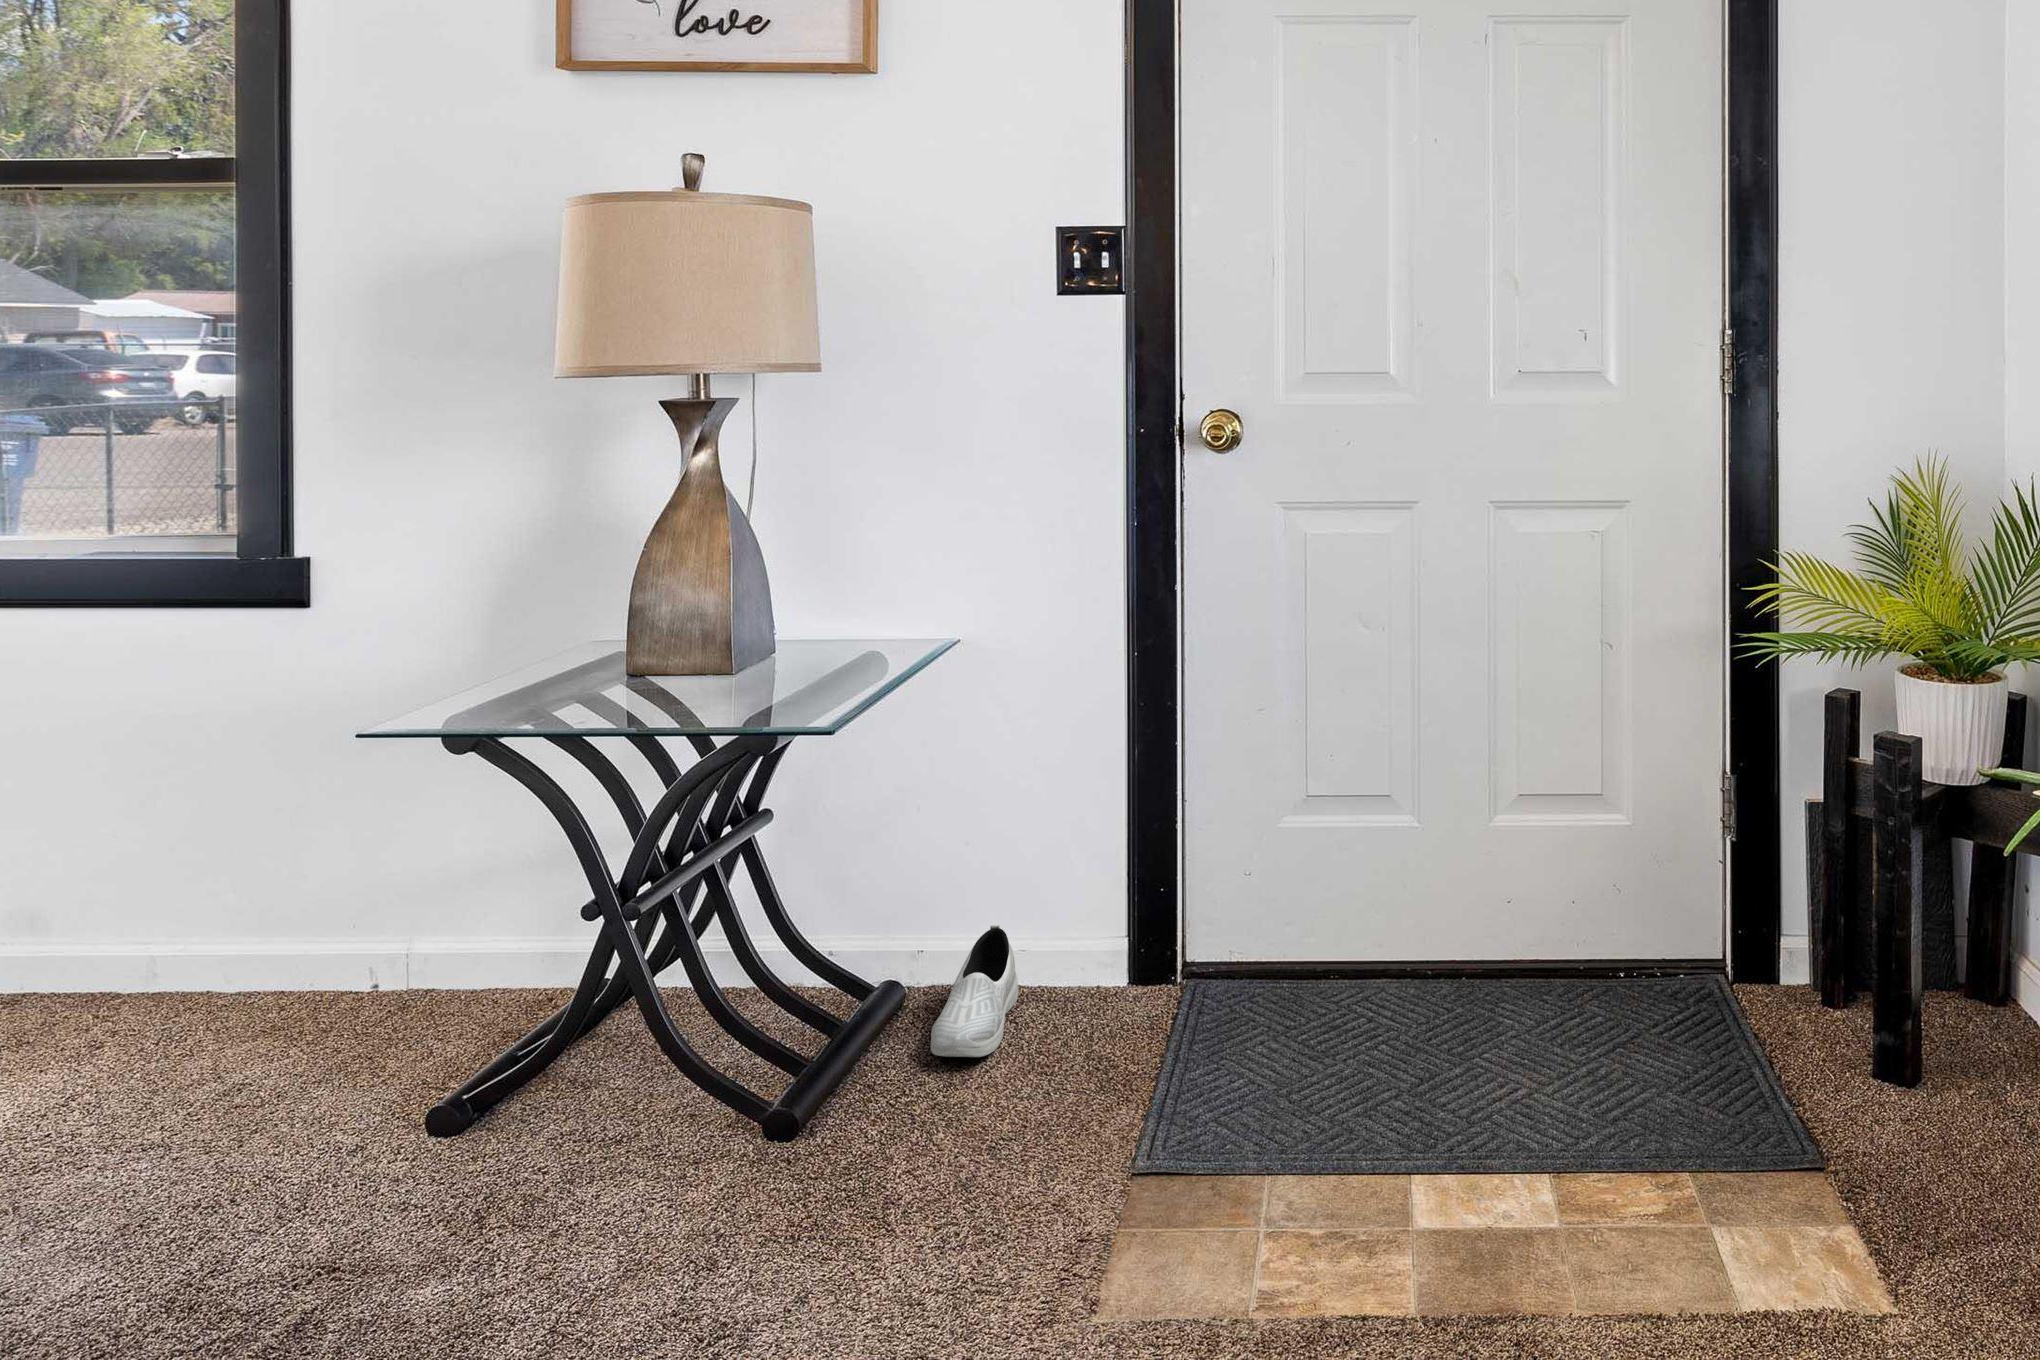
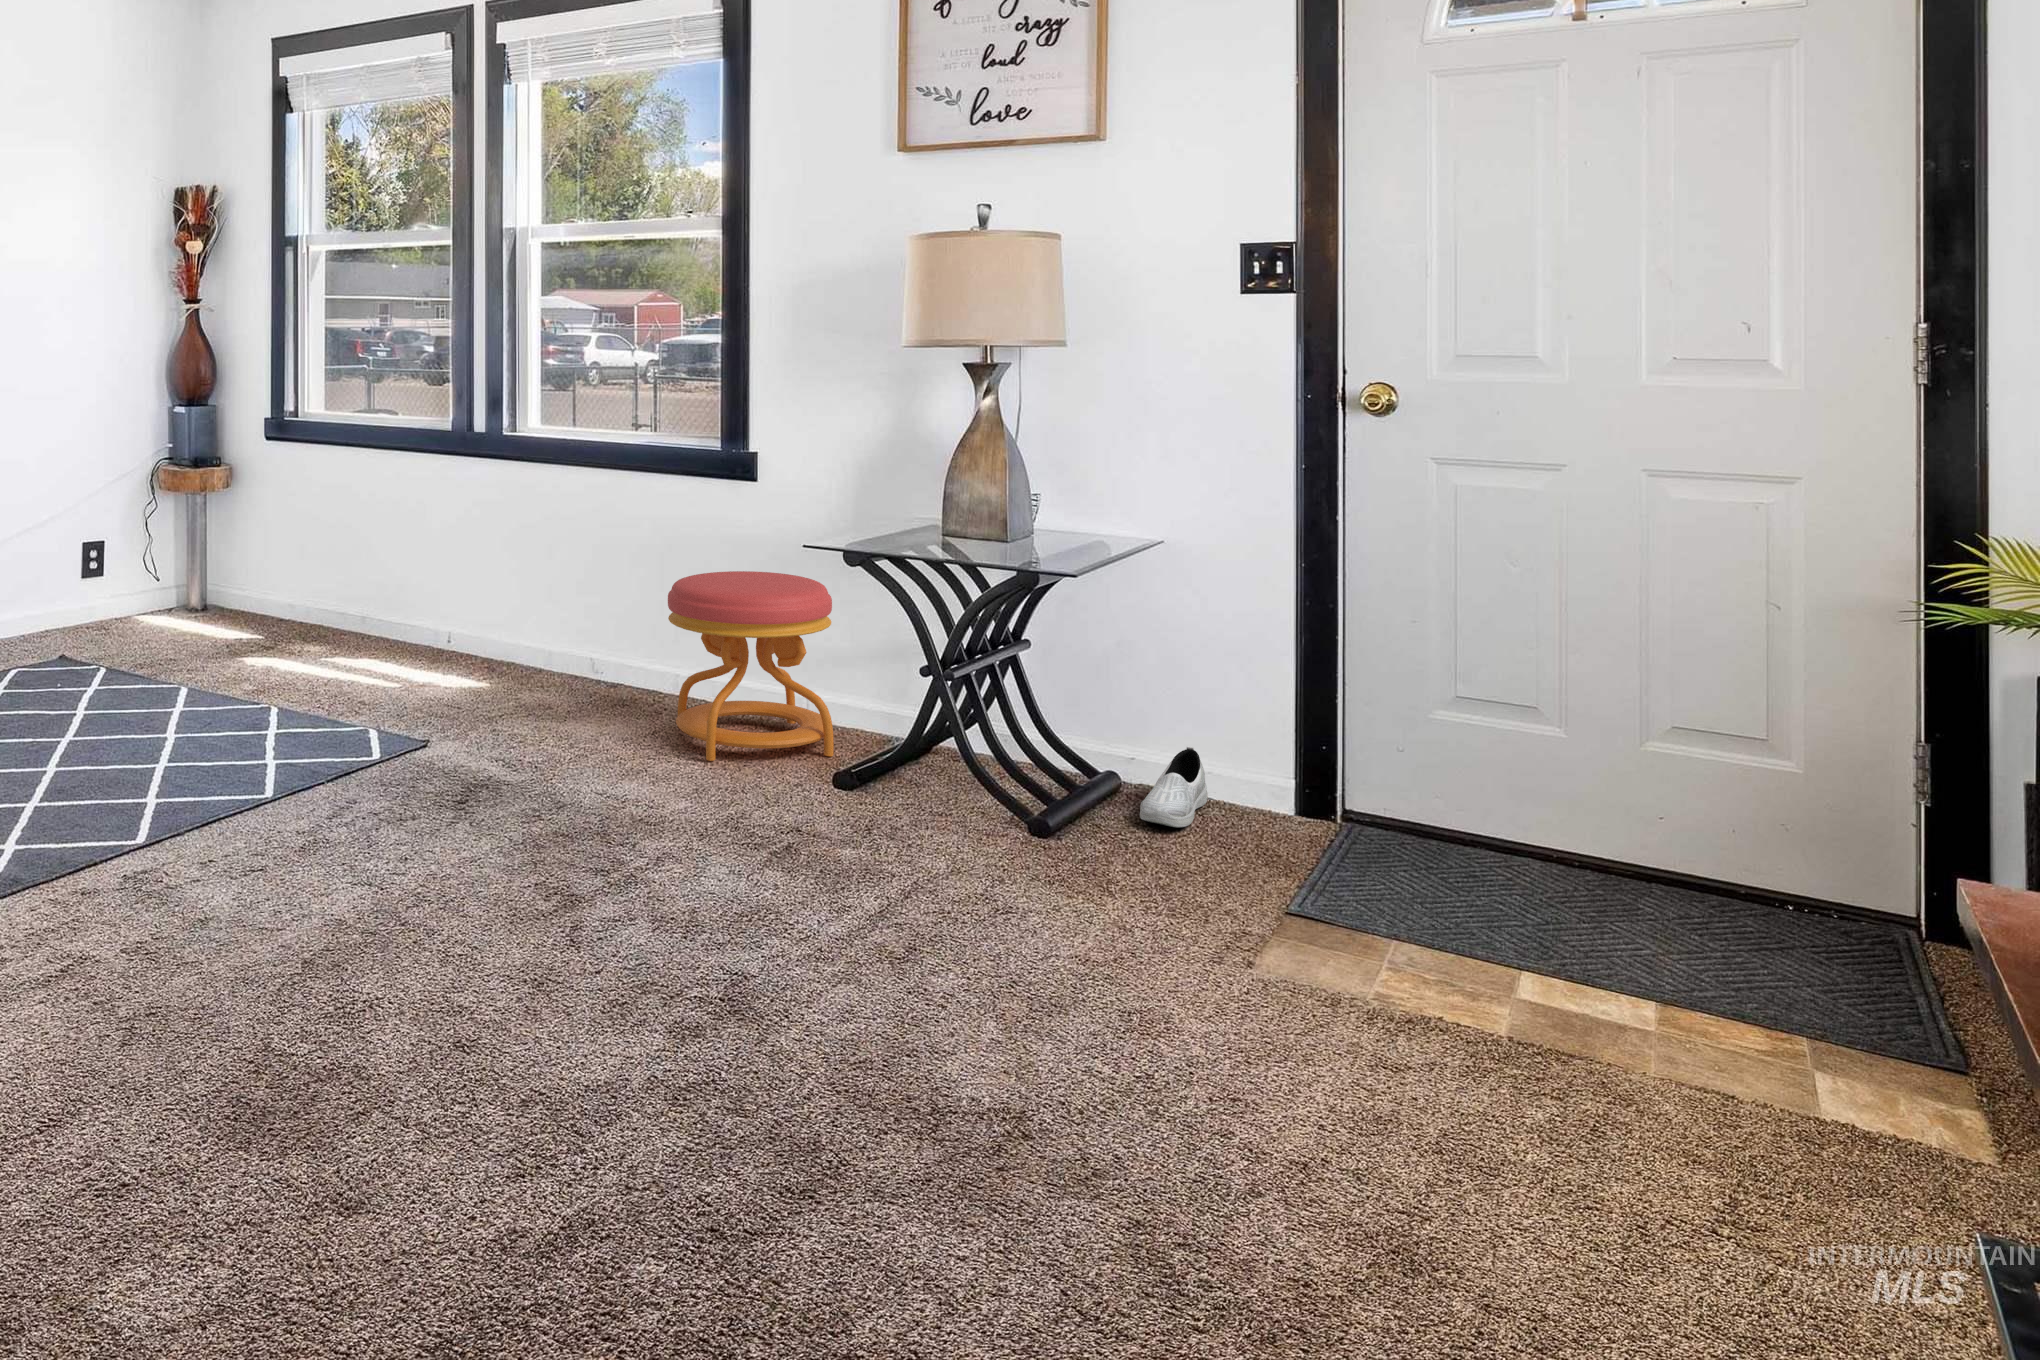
stool: none [107,755,443,1124] -> present [668,571,833,761]

